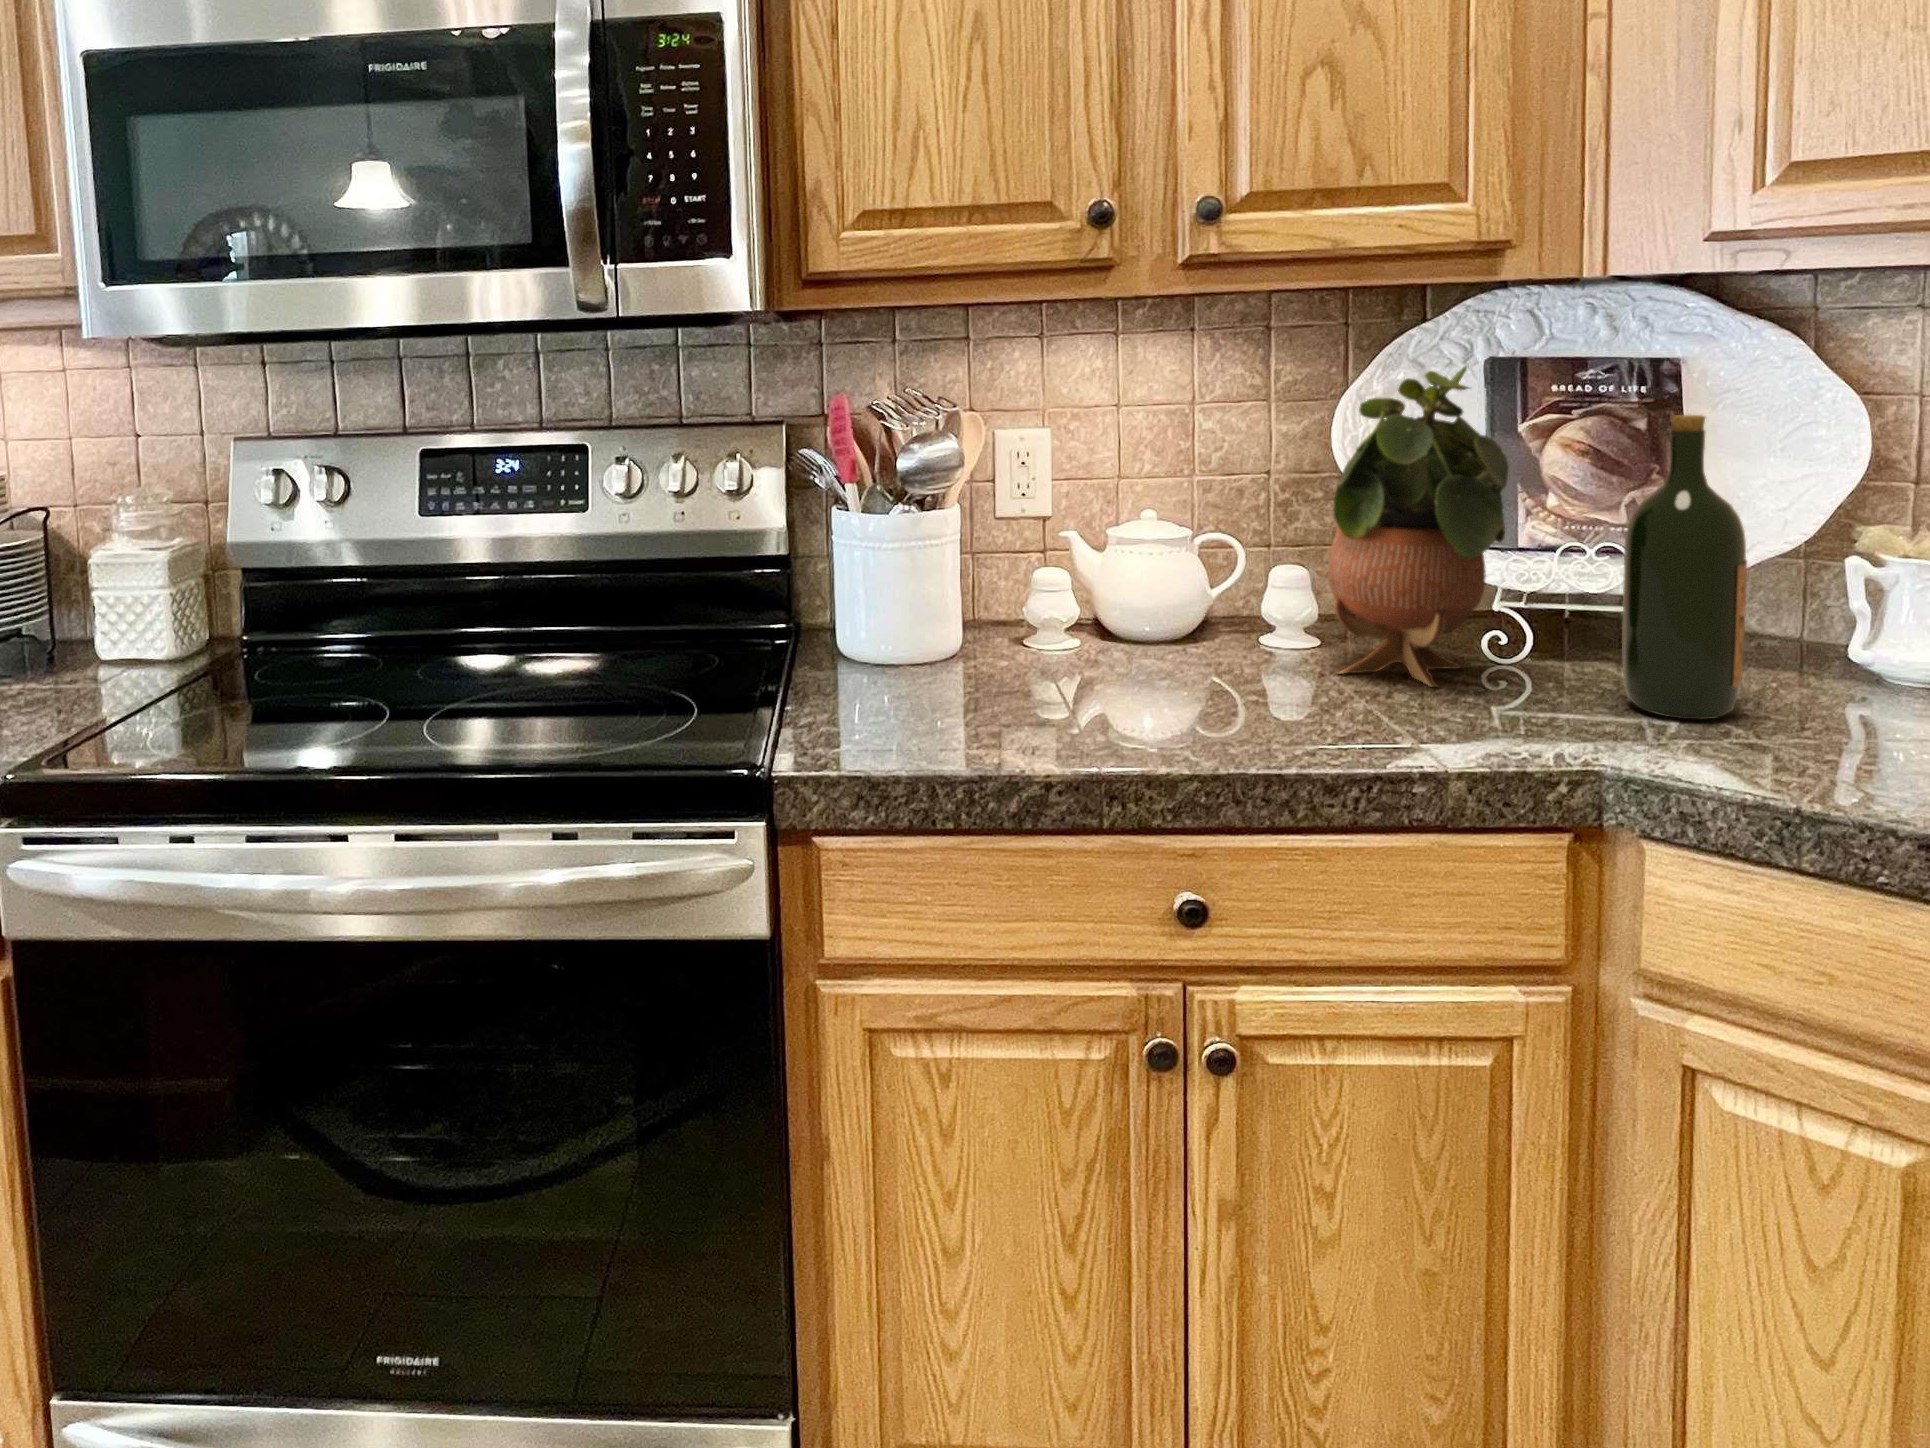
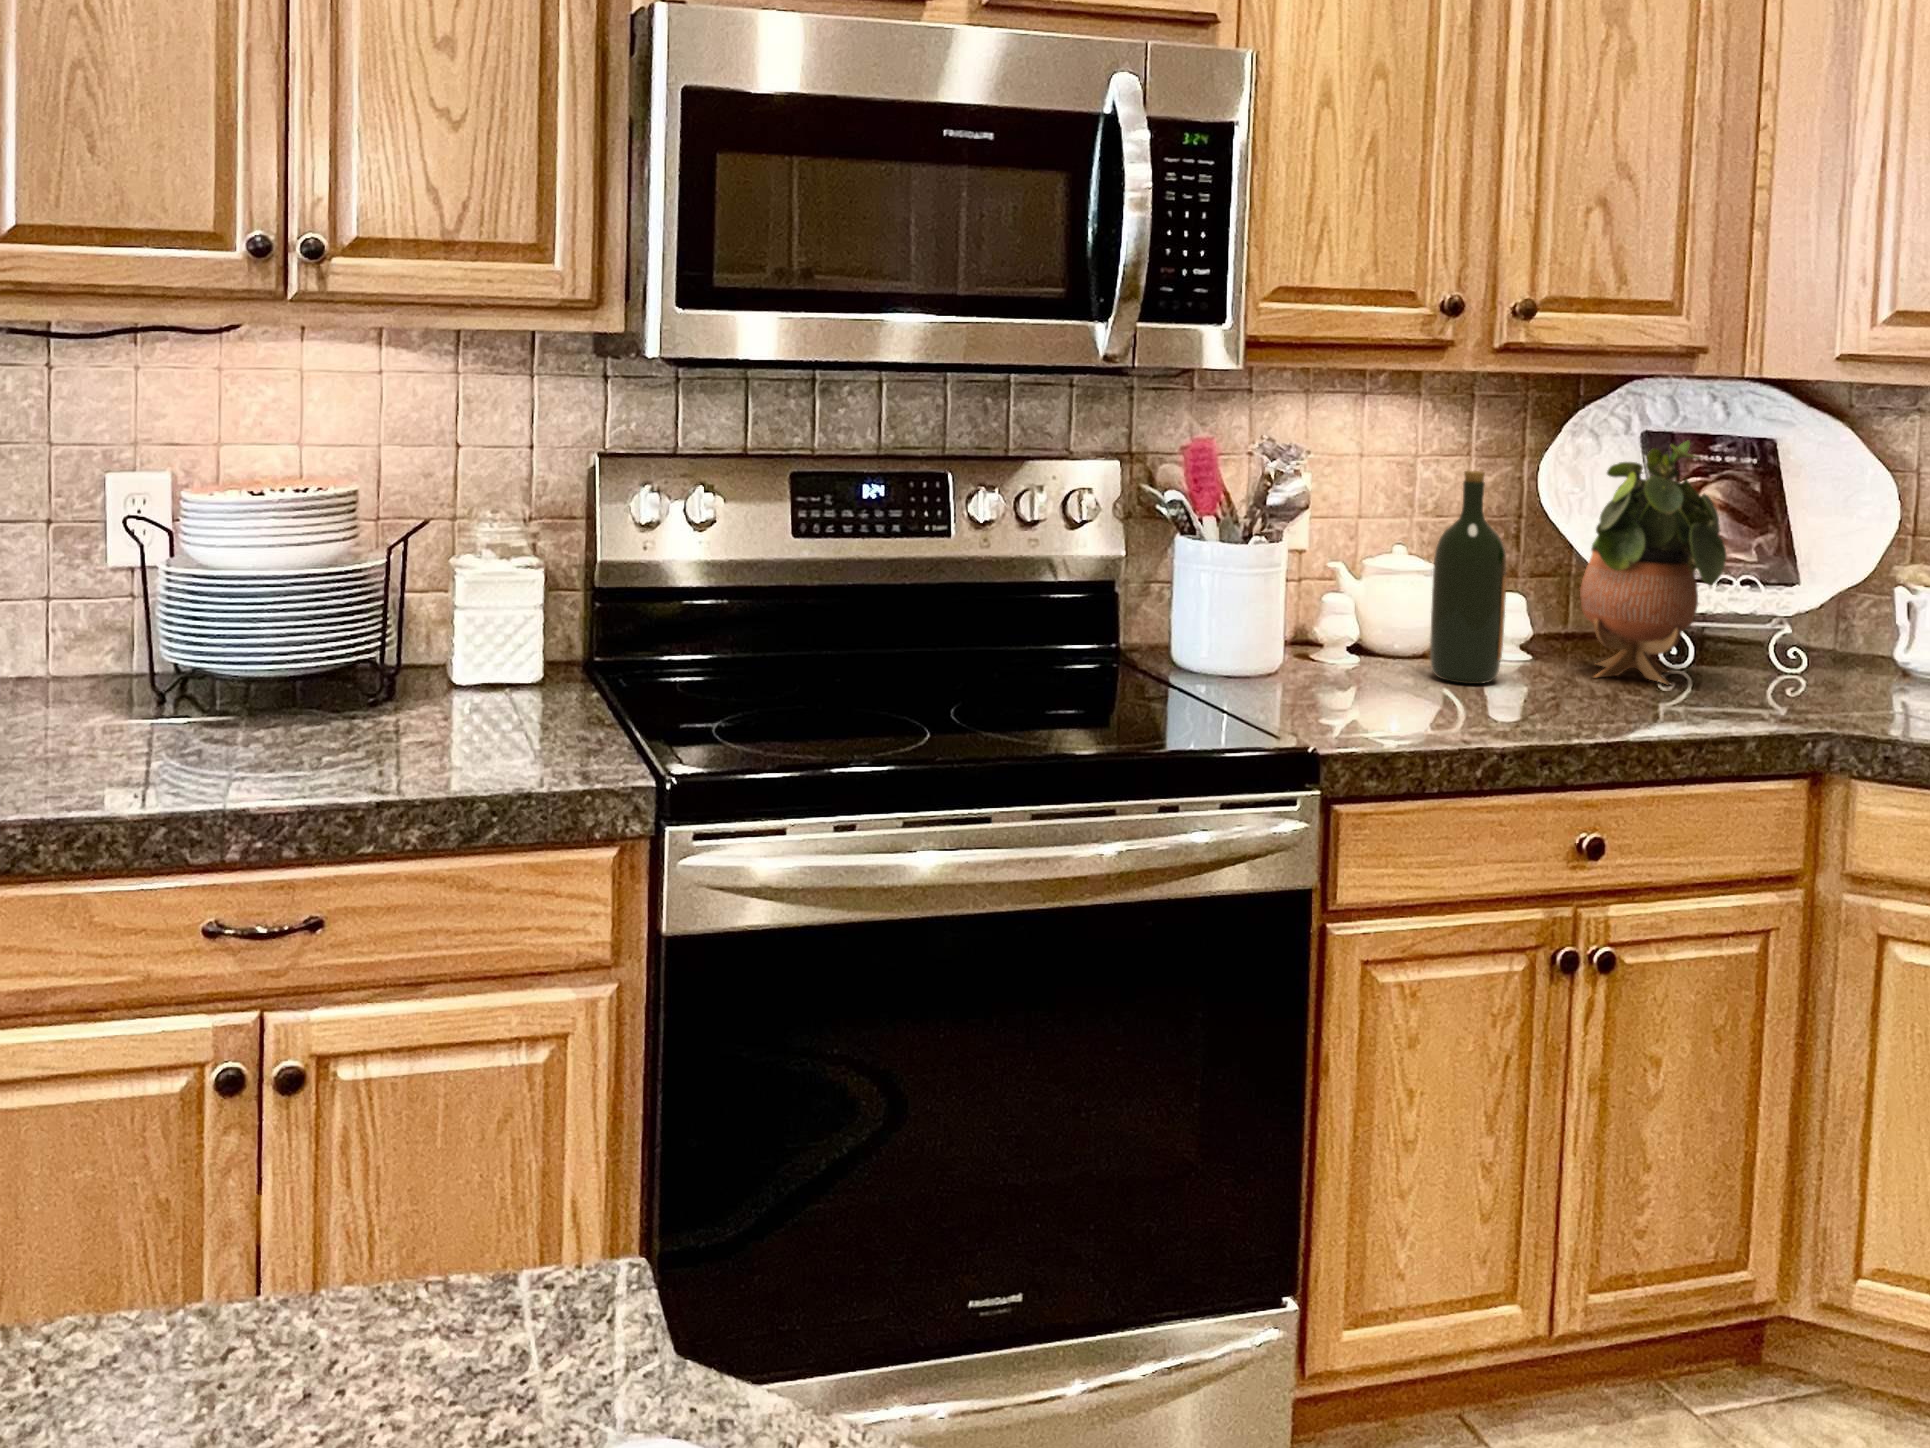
wine bottle: present [1622,415,1747,720] -> present [1430,471,1507,684]

